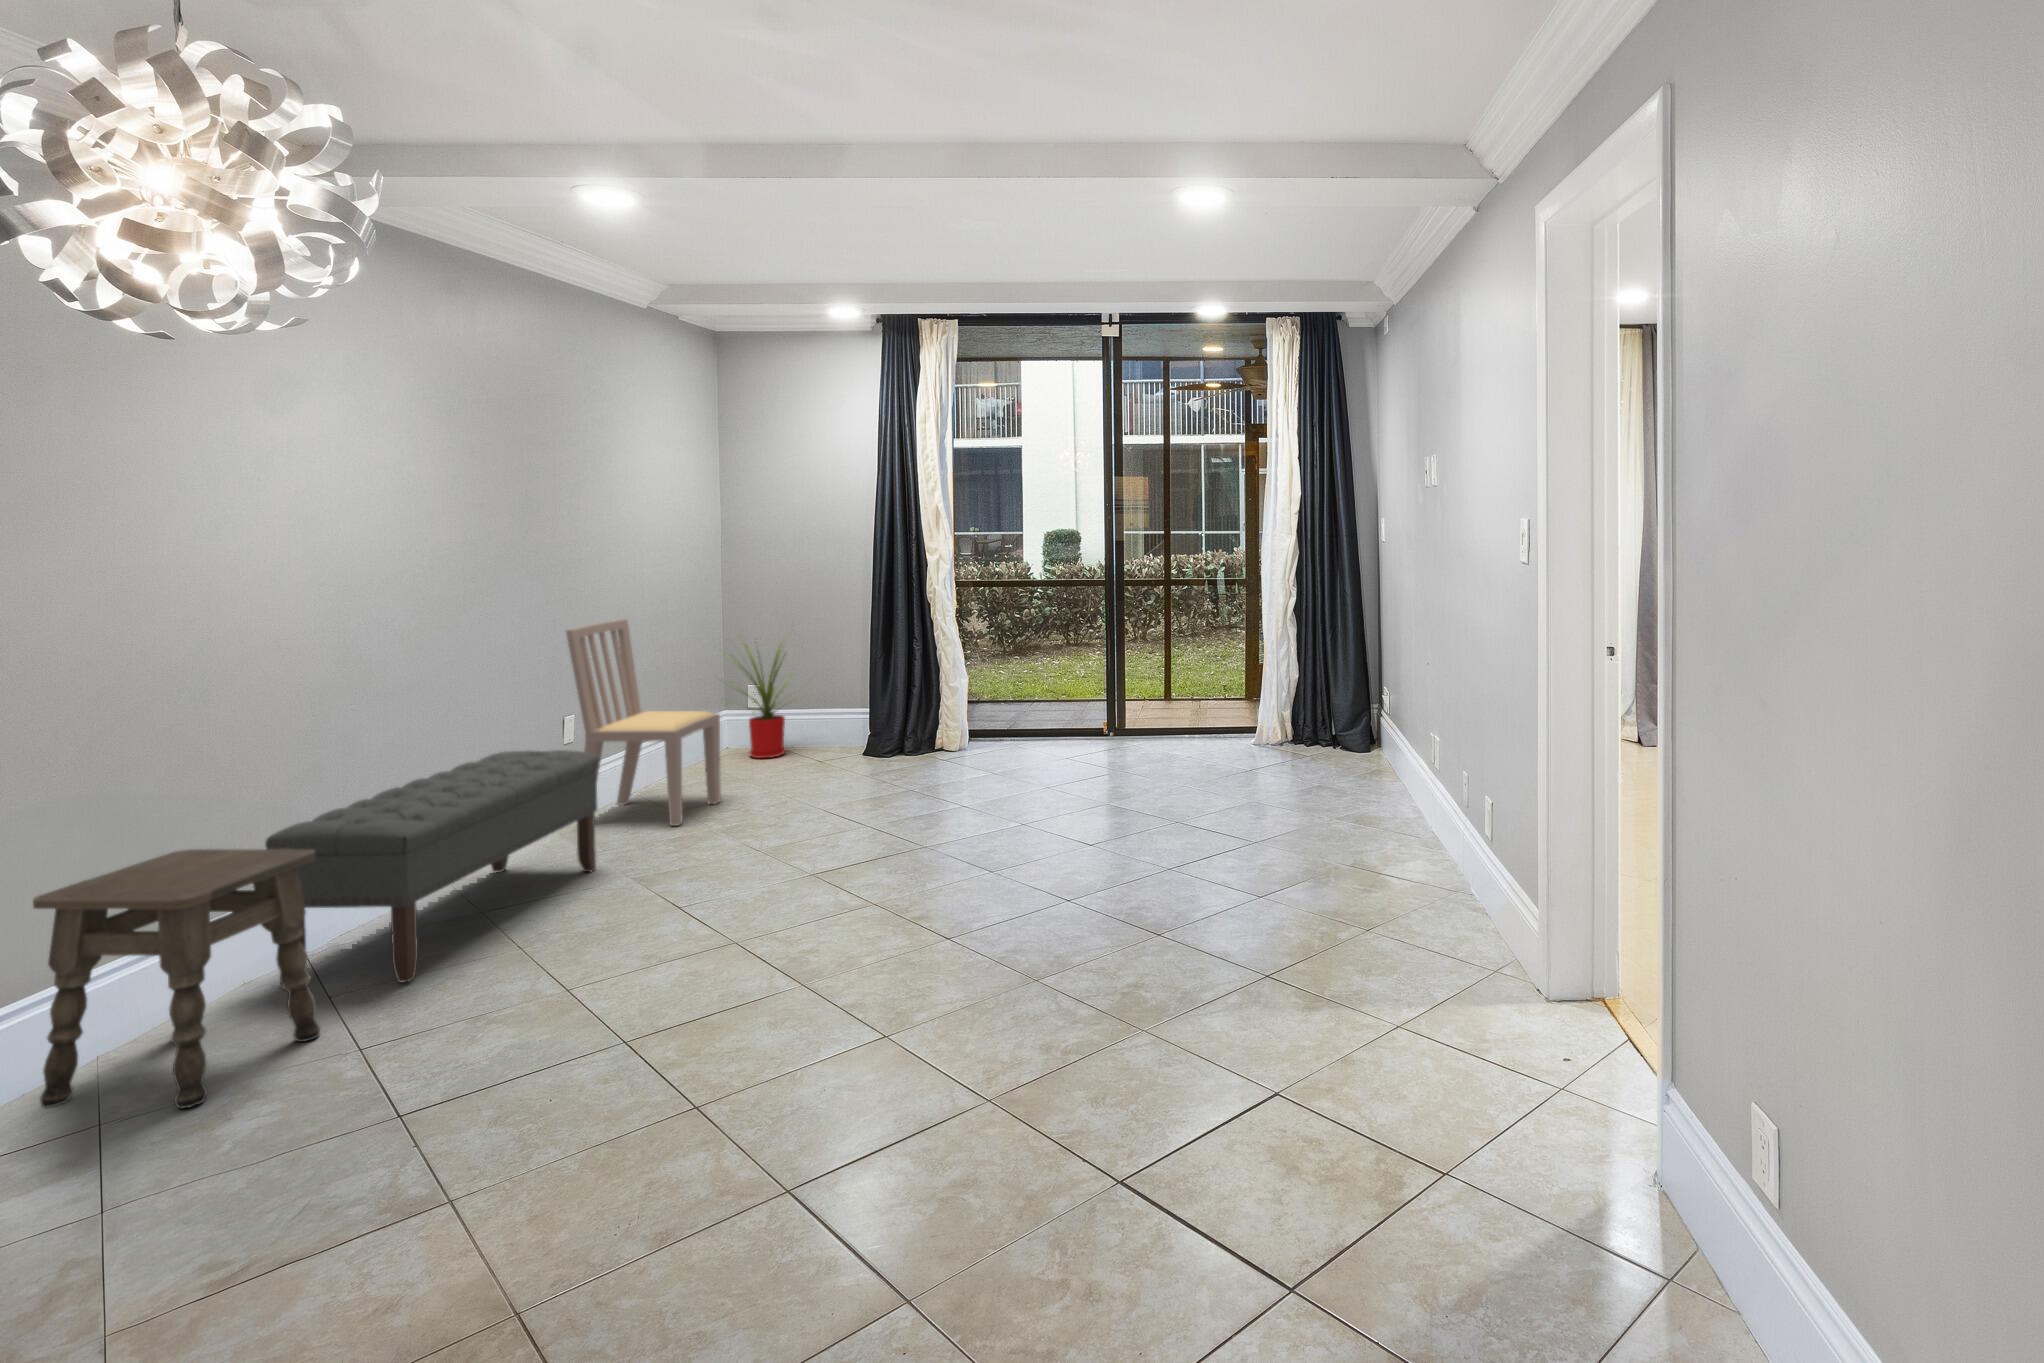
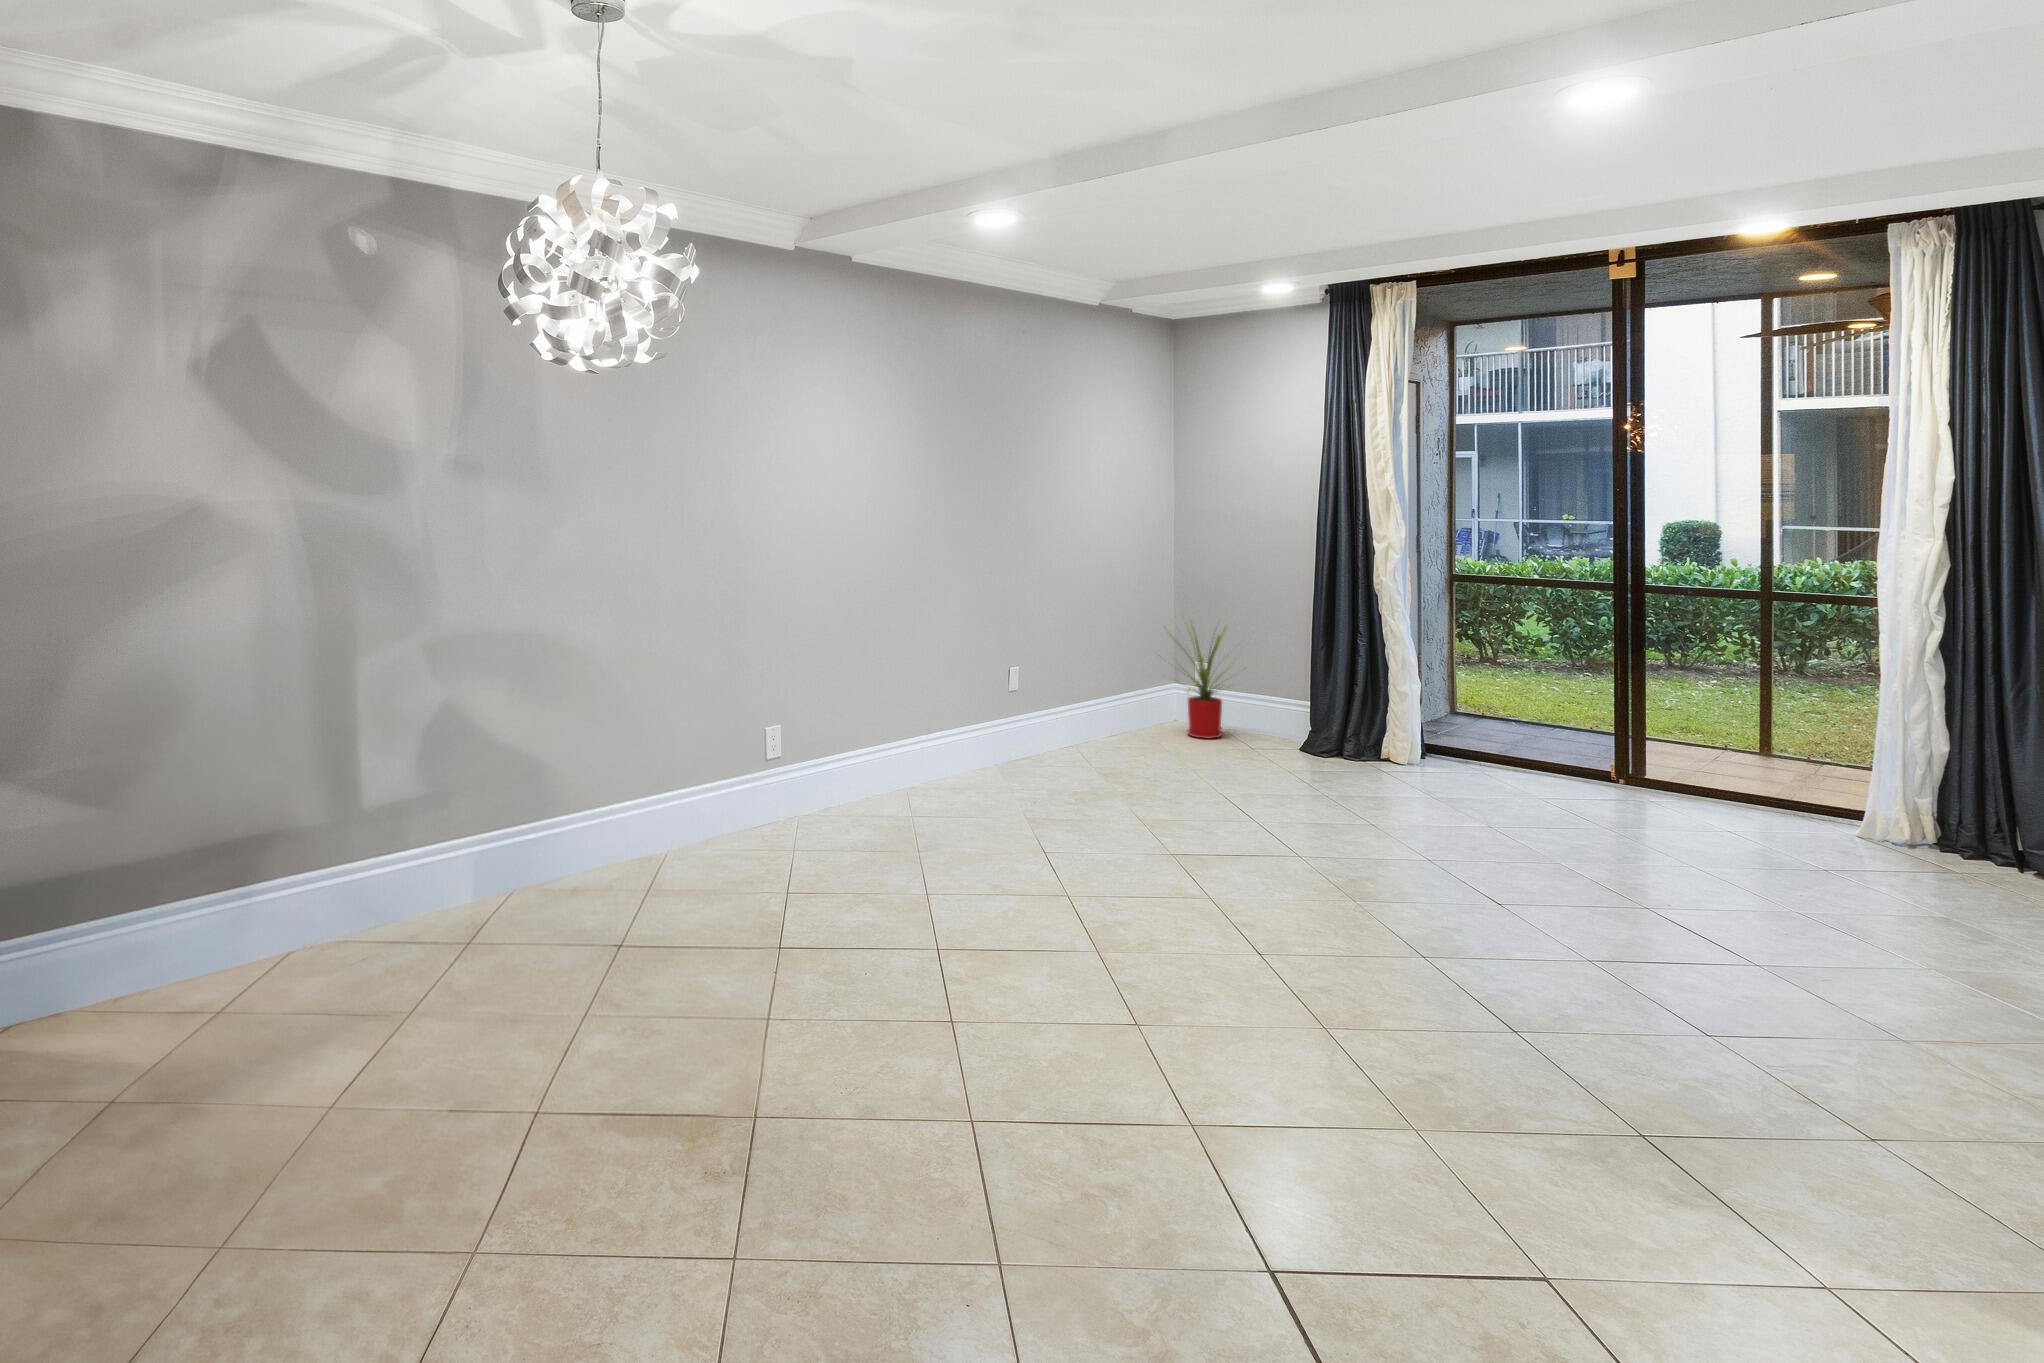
dining chair: present [566,619,721,826] -> none [1011,590,1138,780]
bench: present [265,750,600,984] -> none [775,688,1013,847]
side table: present [33,849,320,1109] -> none [642,717,781,887]

